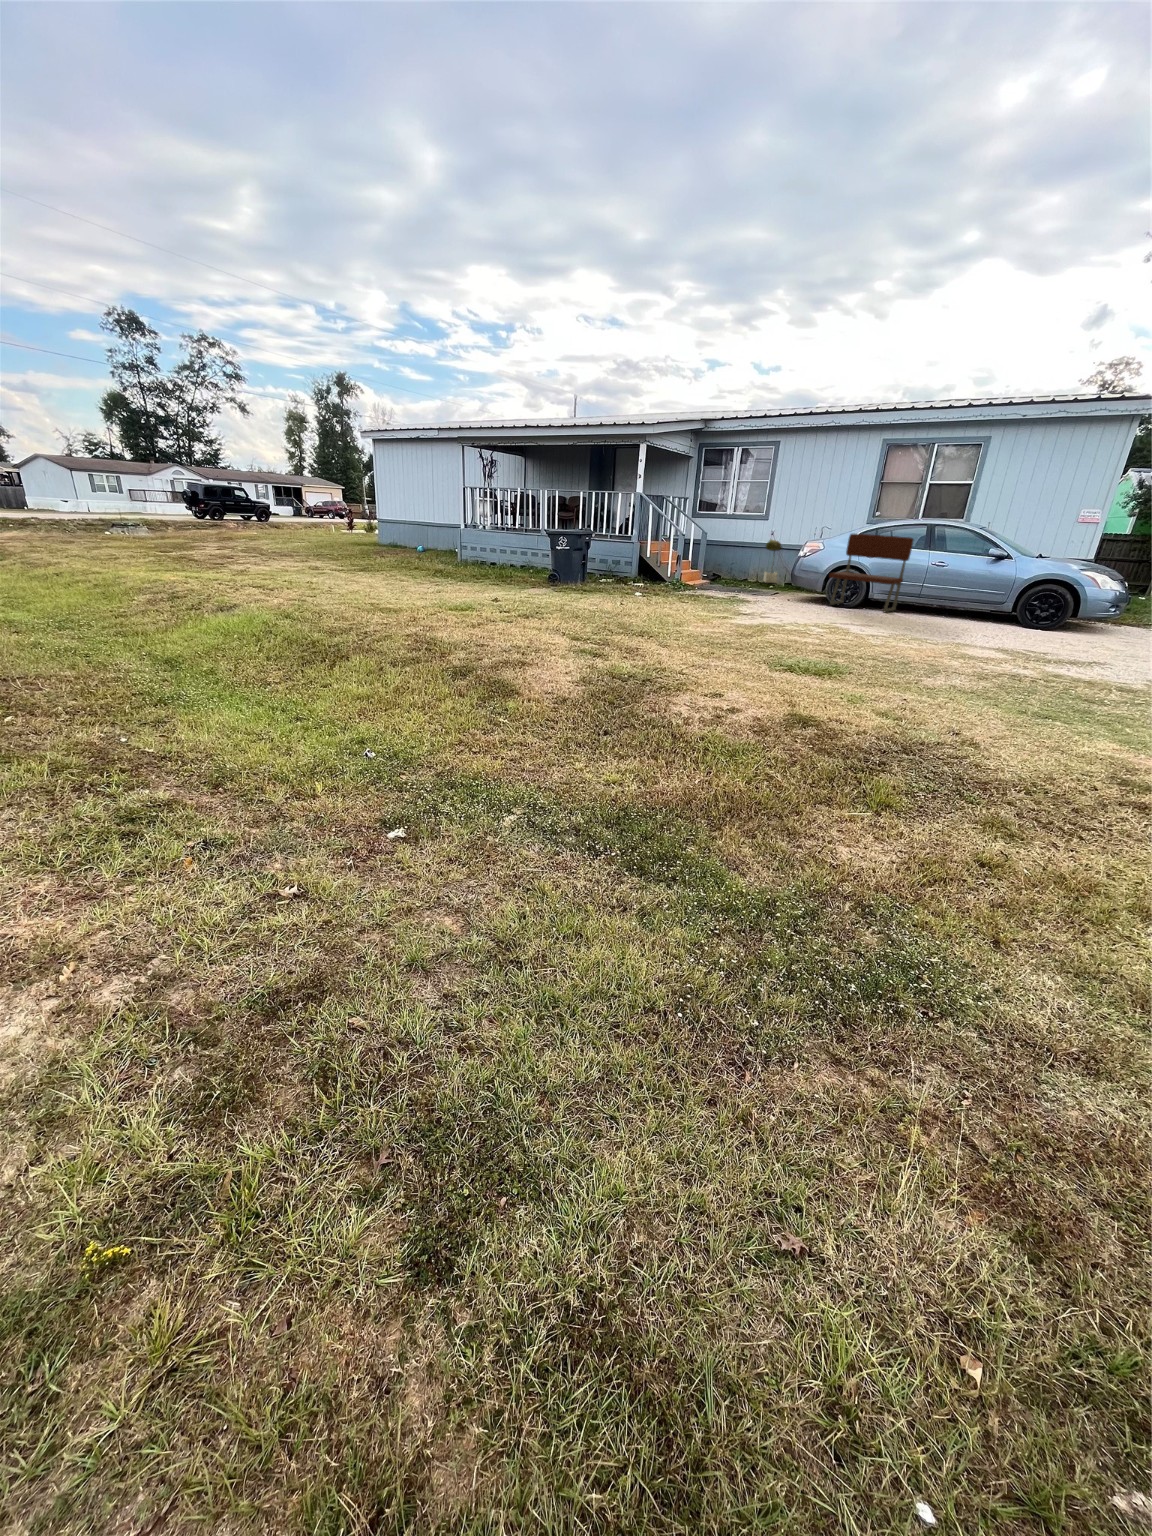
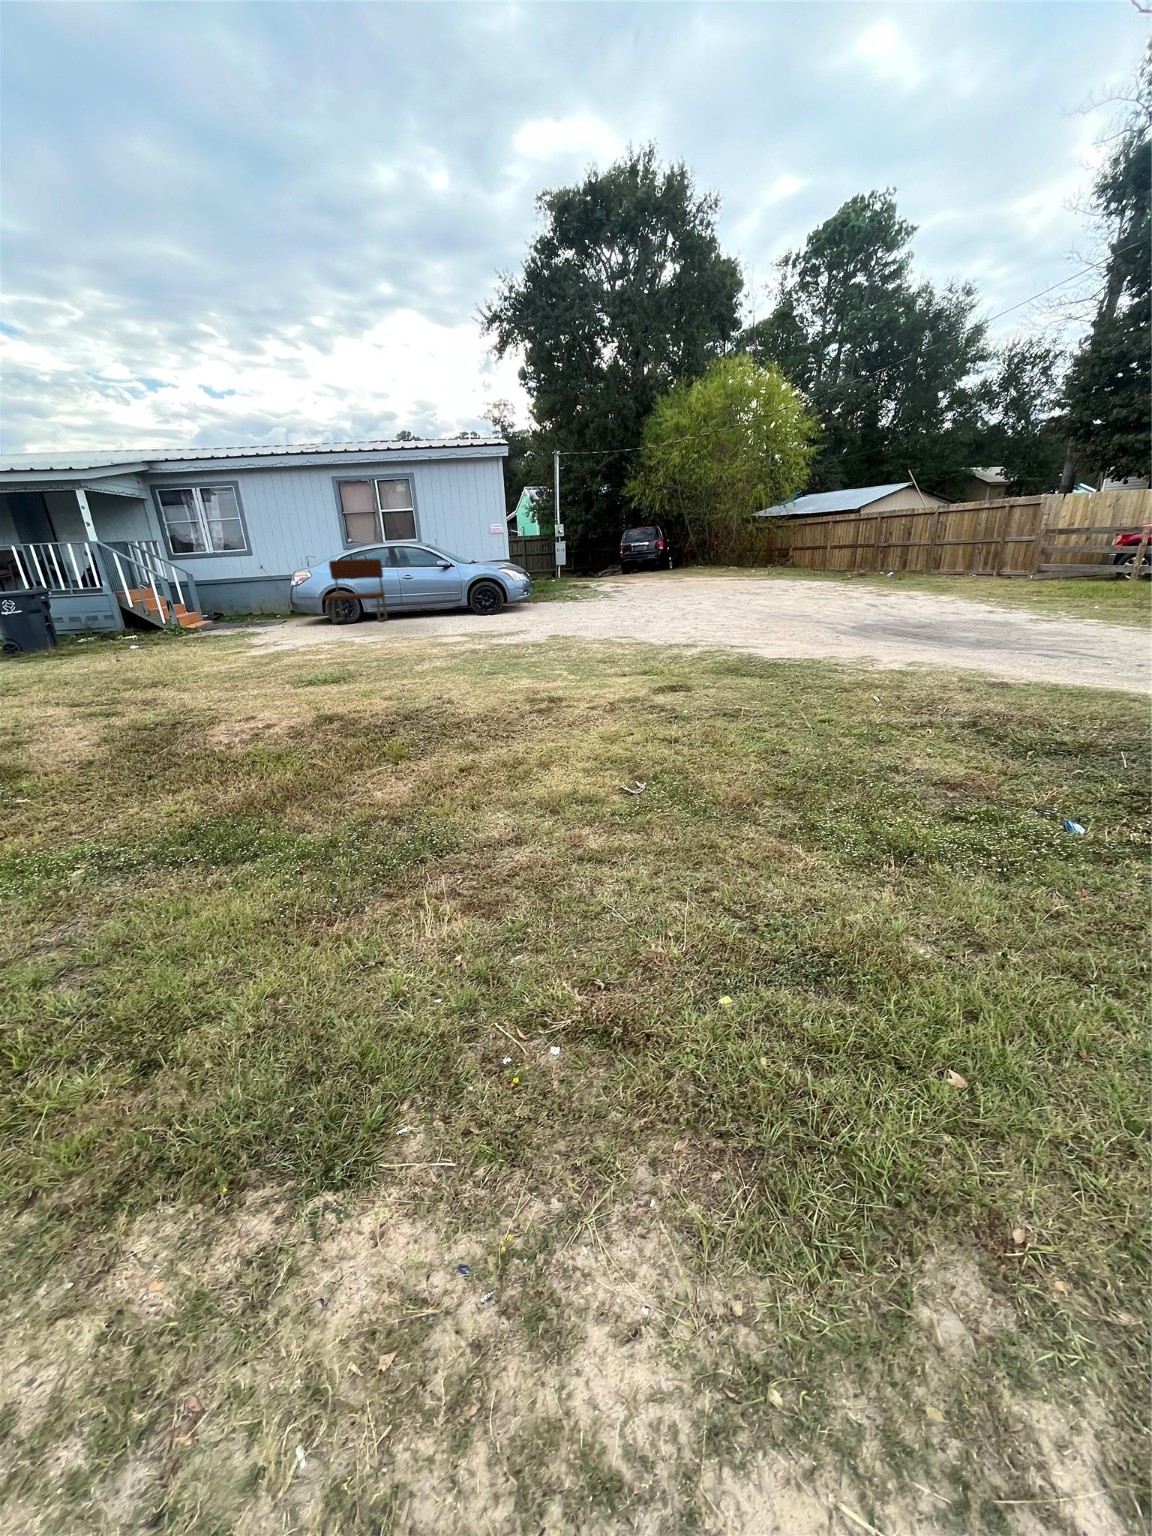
potted tree: present [764,539,782,583] -> none [257,572,281,613]

